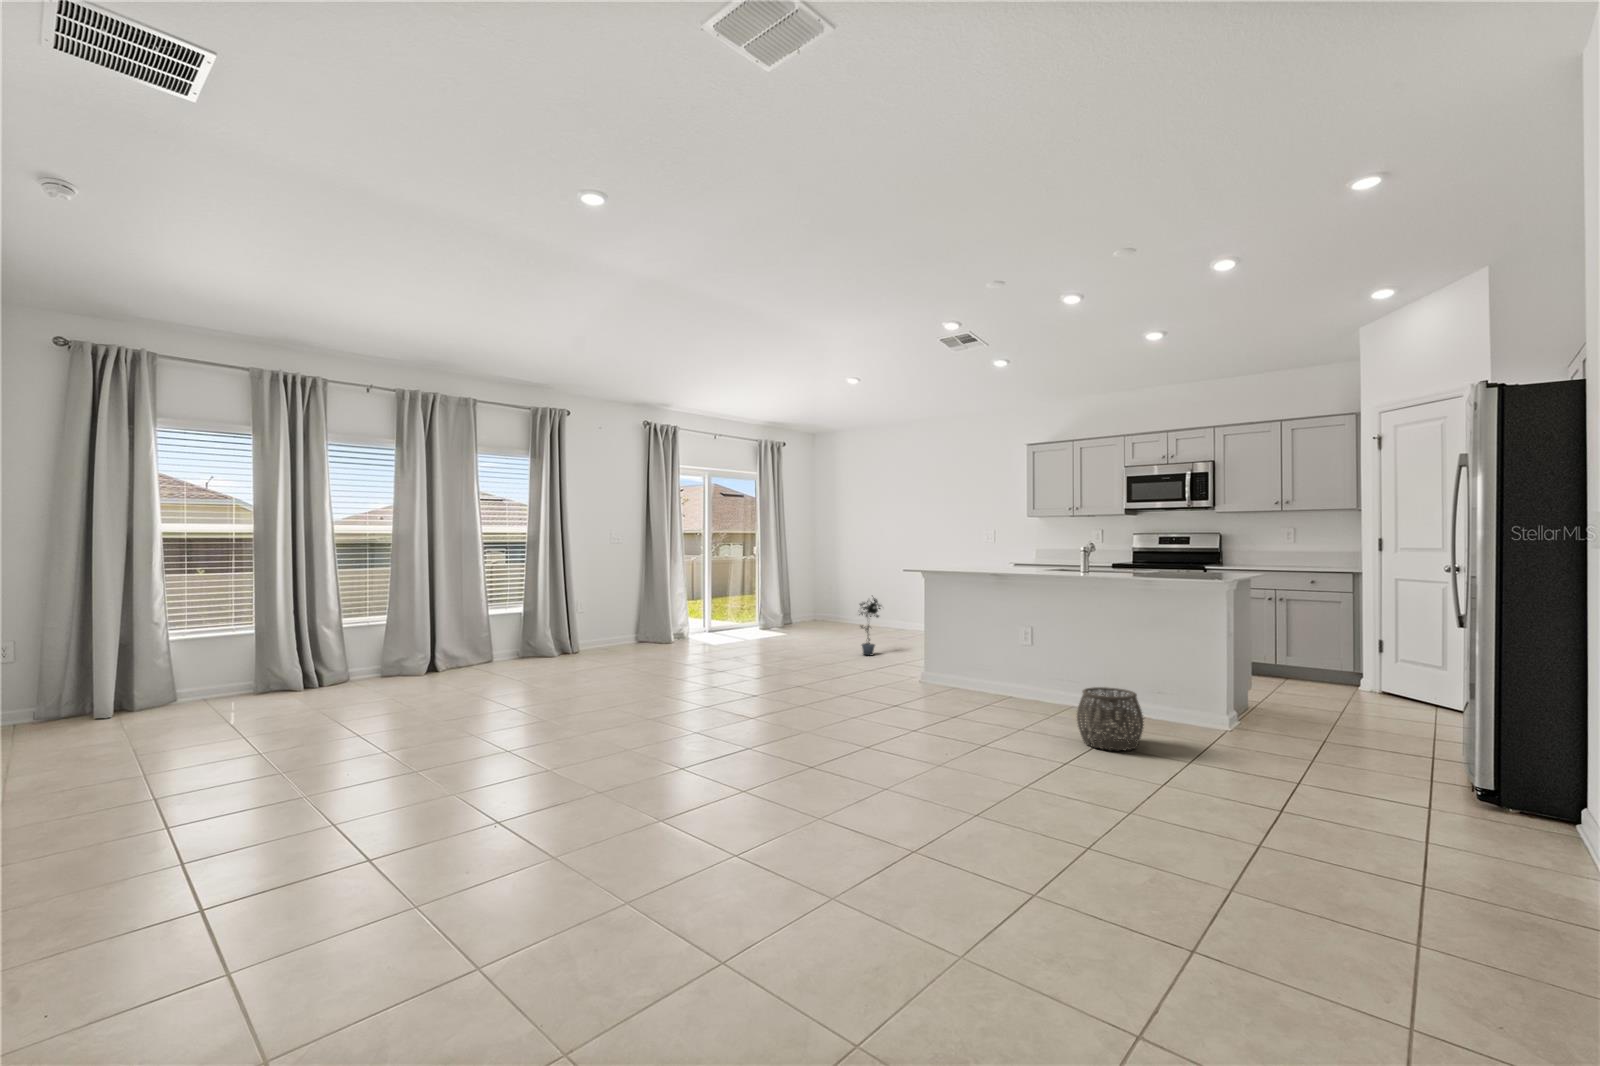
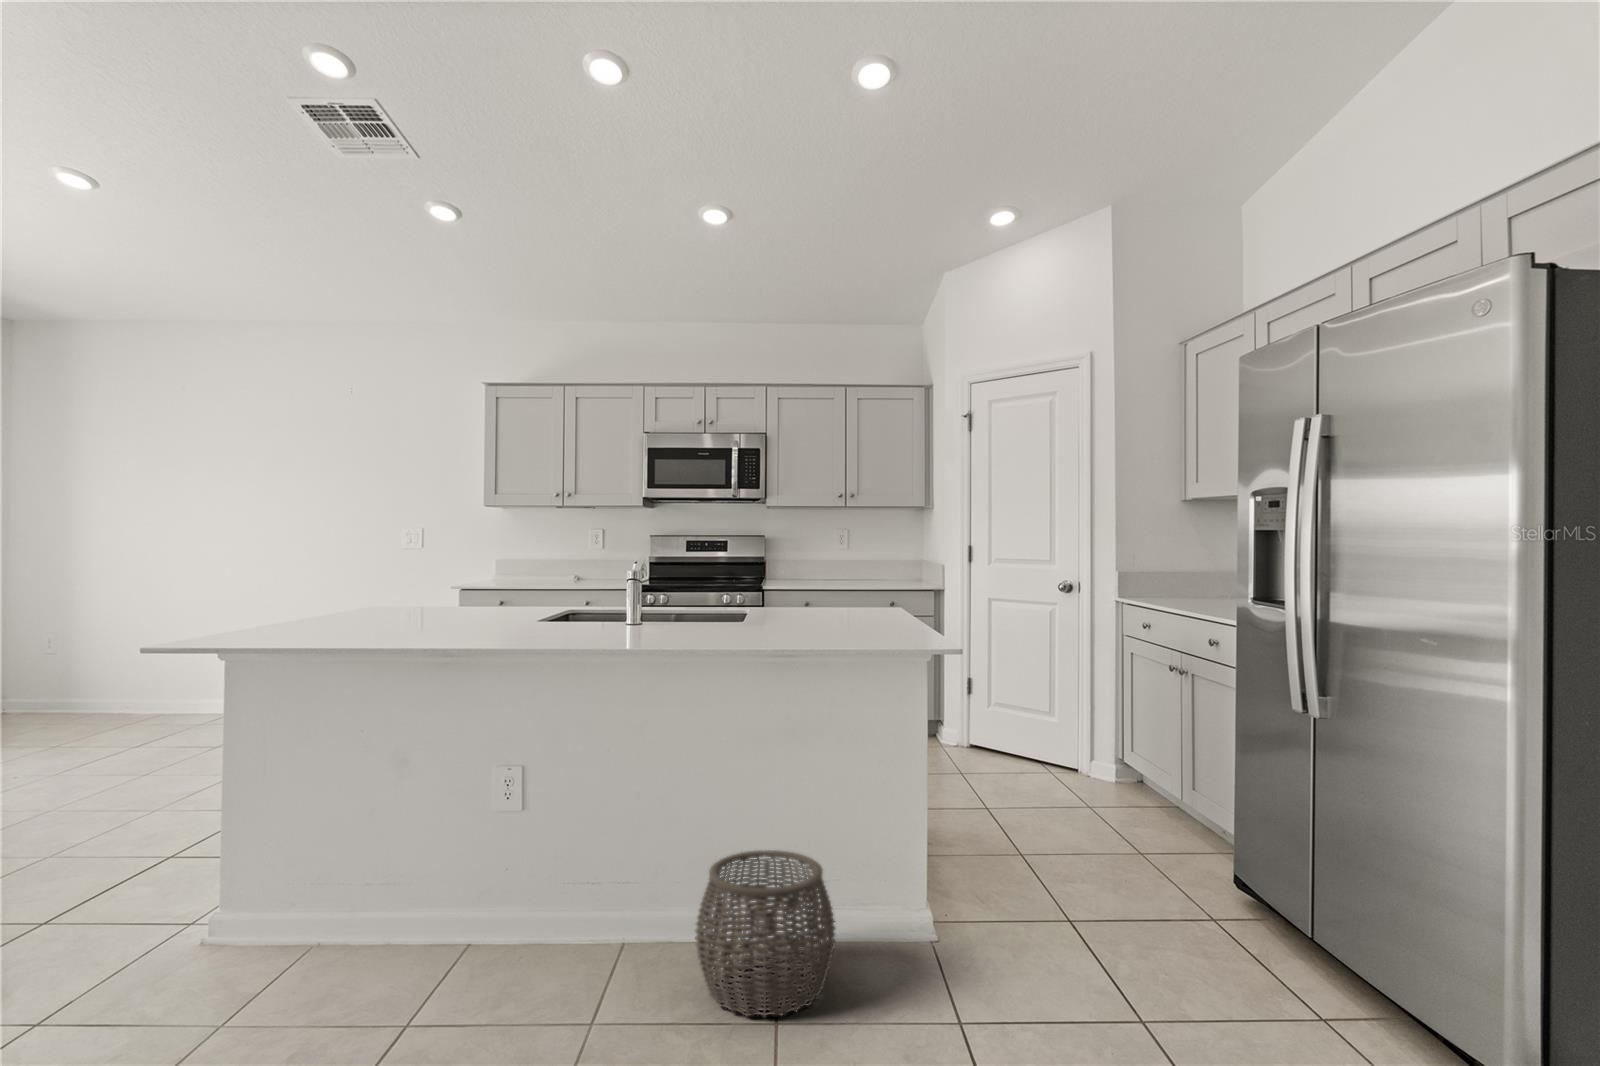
potted plant: present [859,597,881,655] -> none [101,652,178,789]

